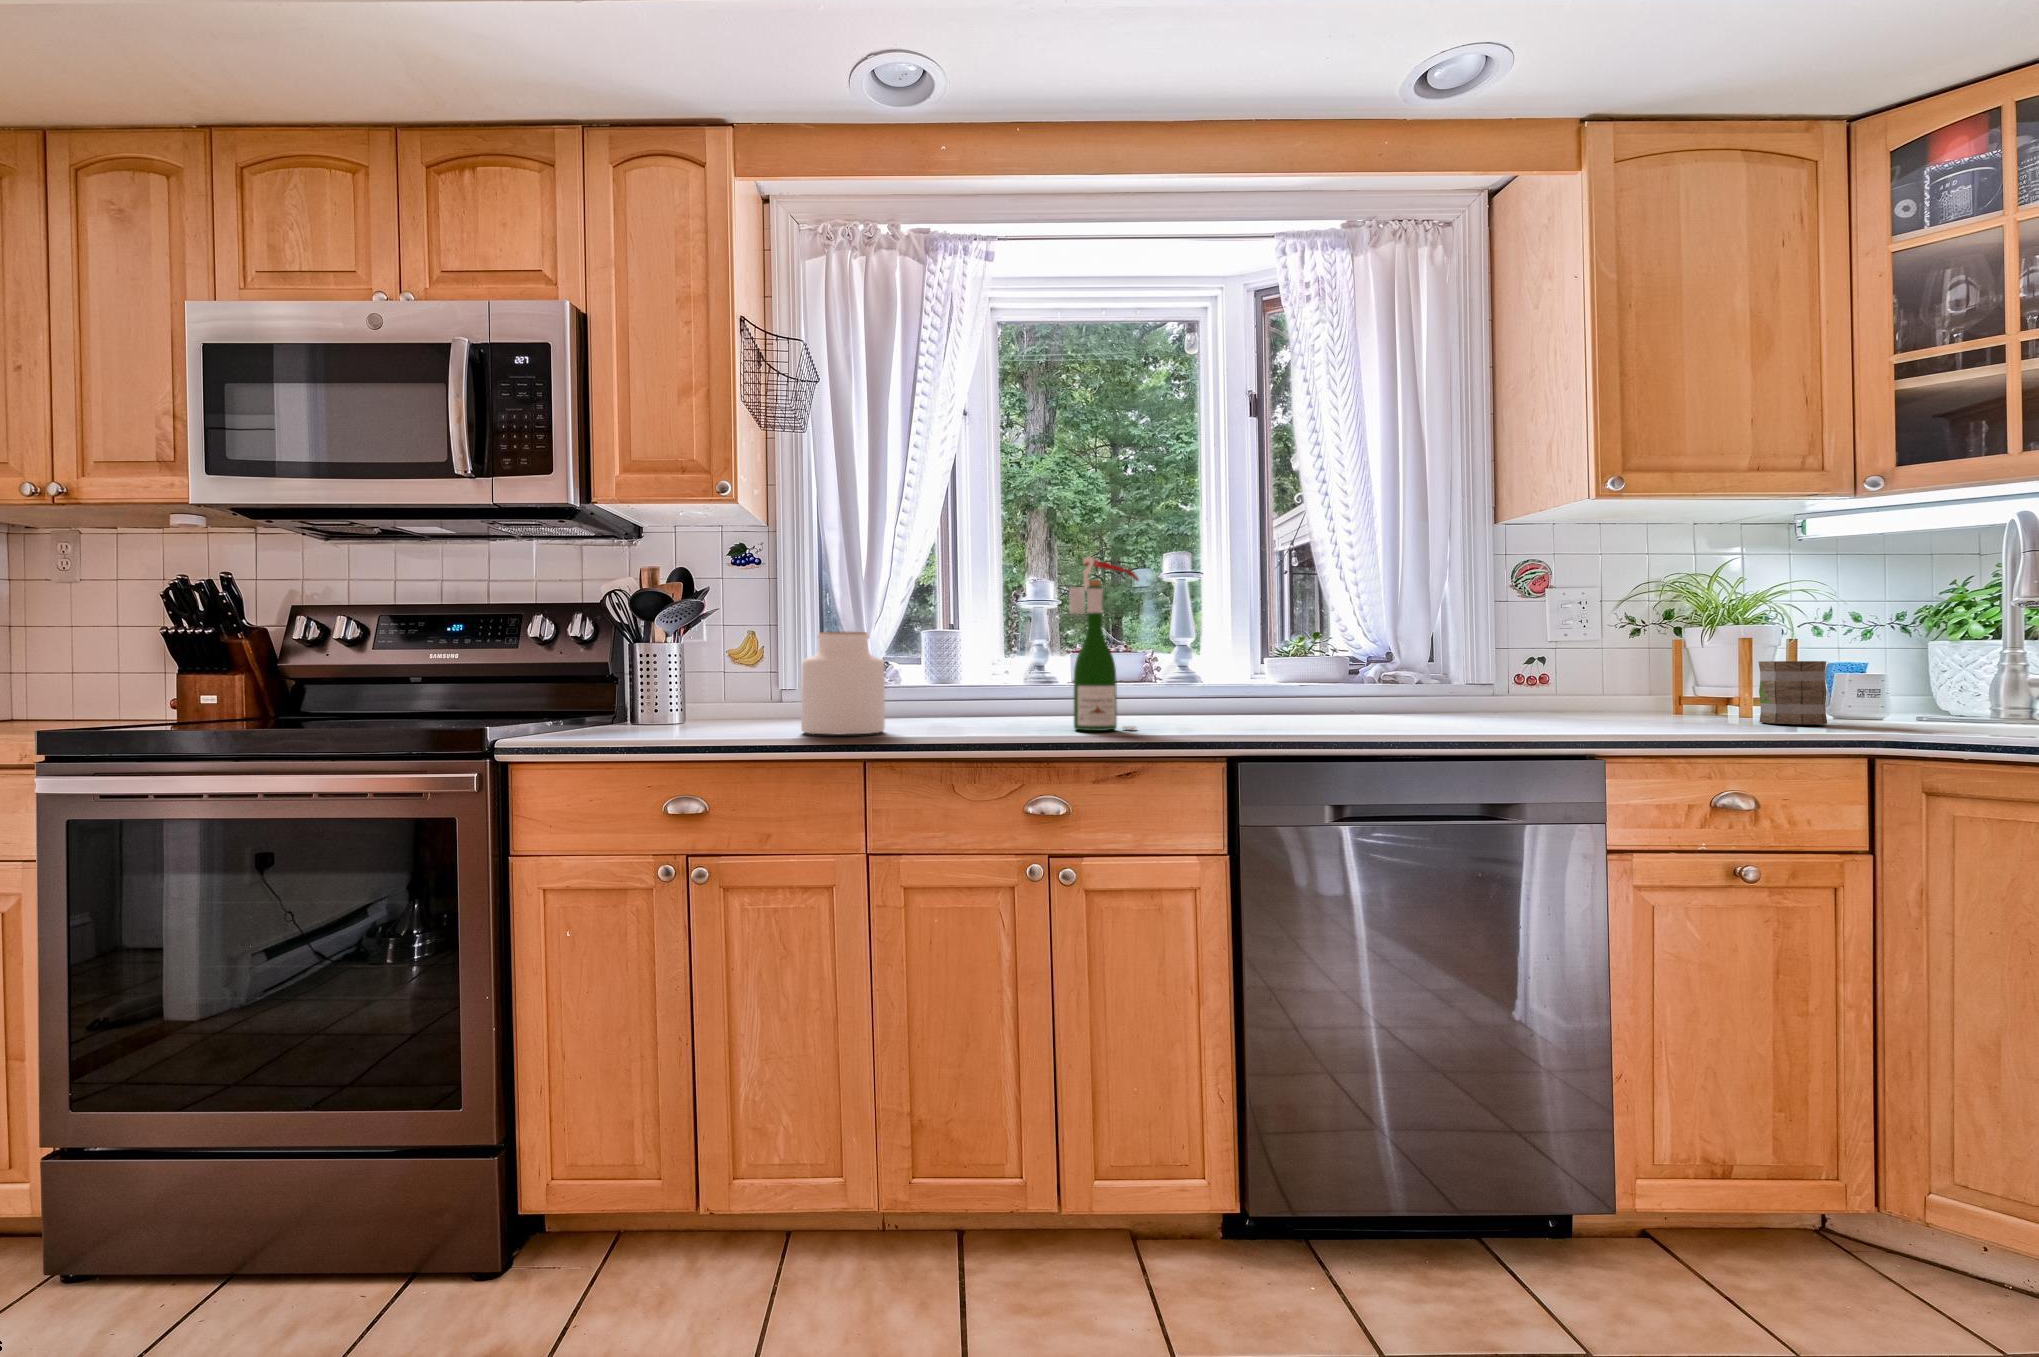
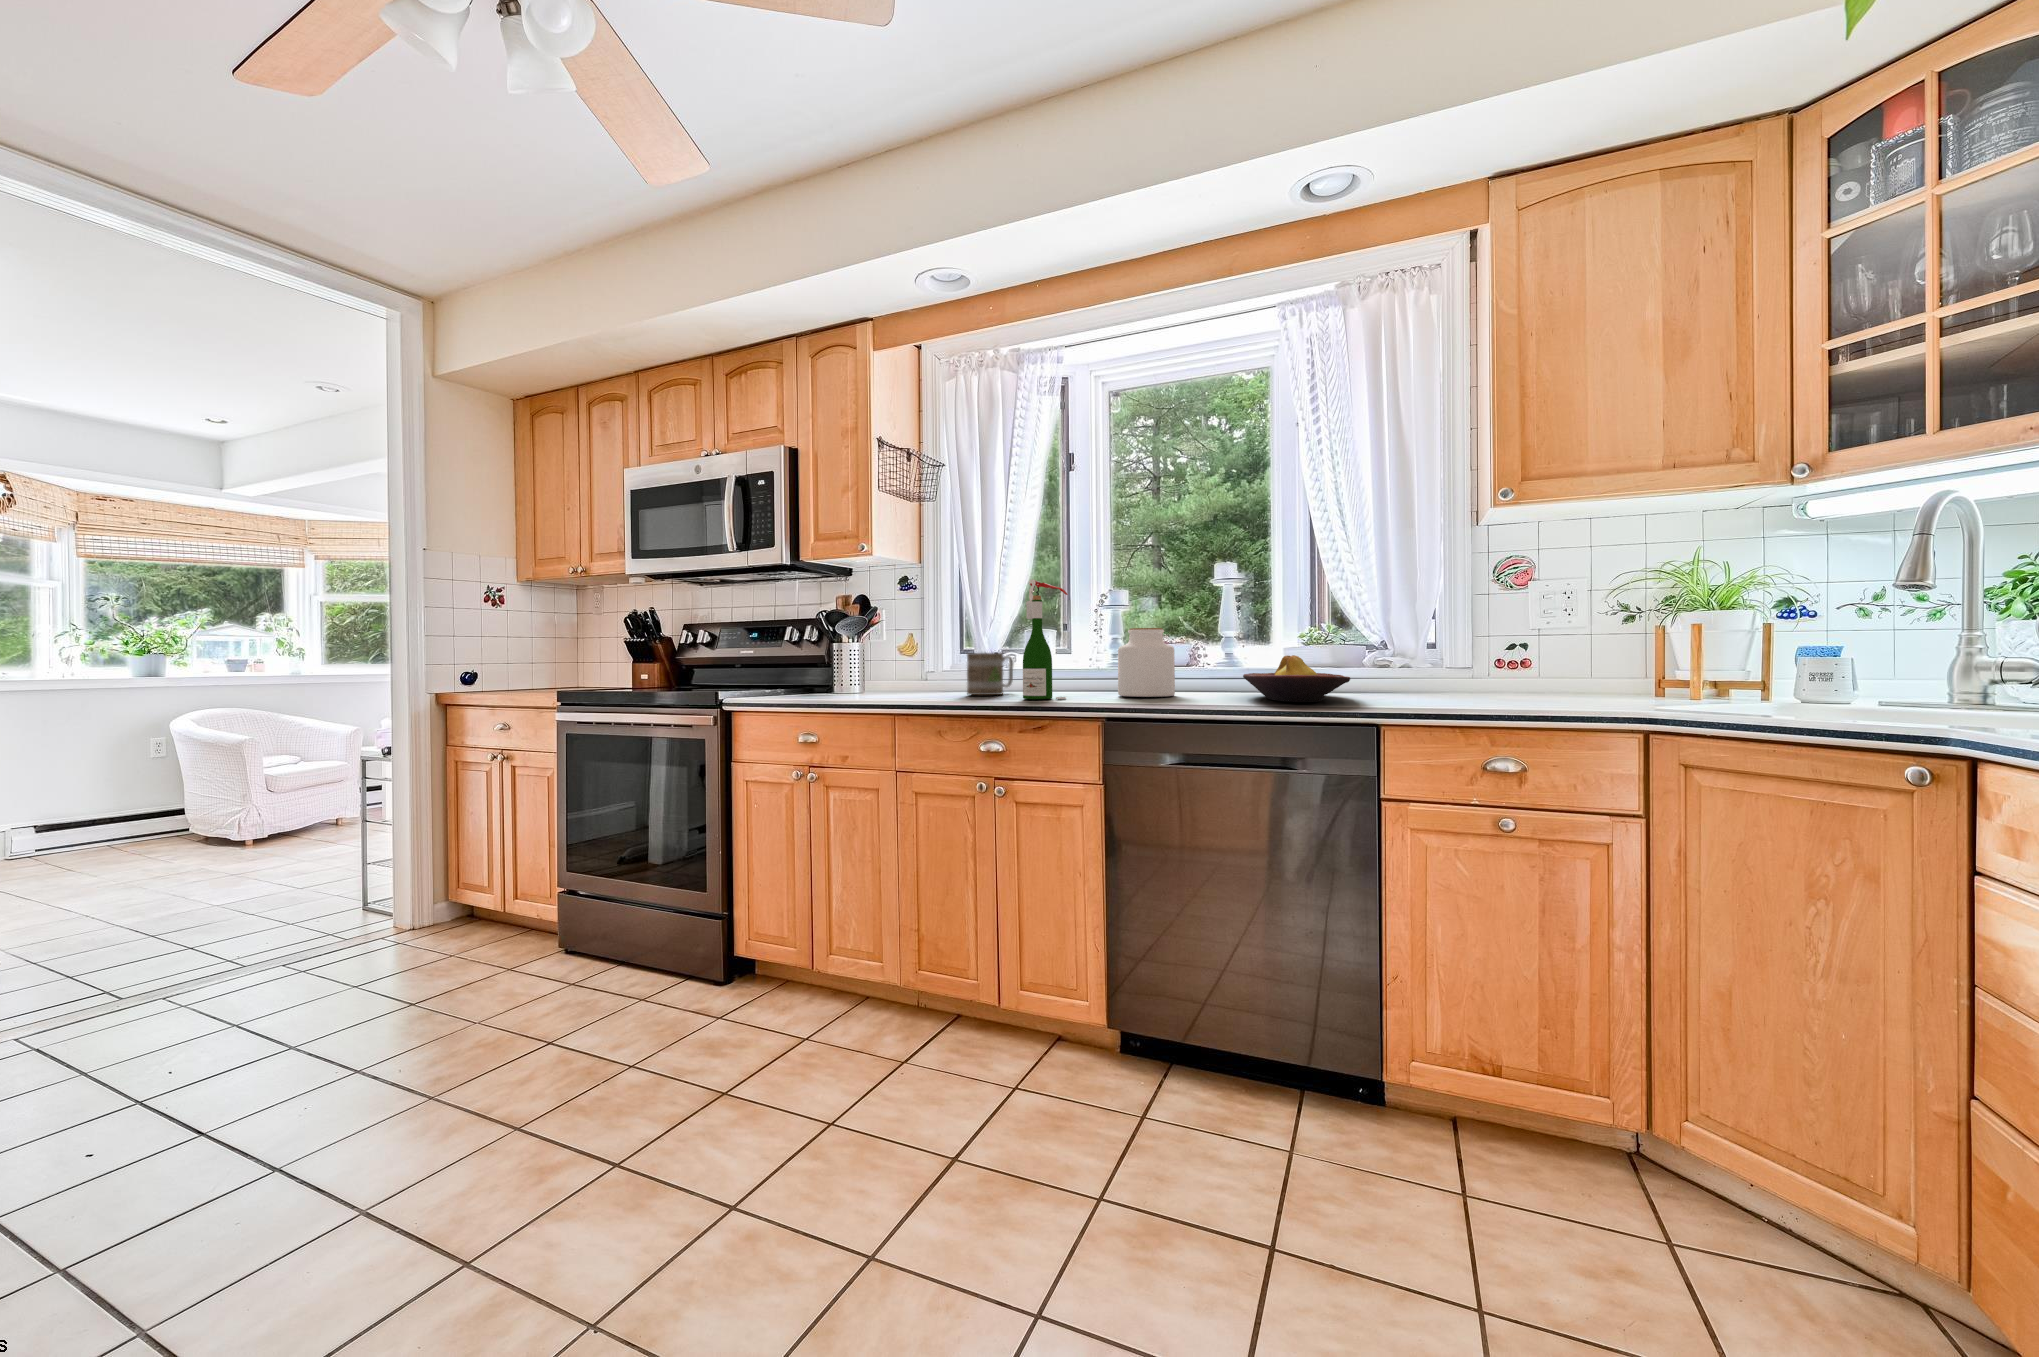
jar: present [801,632,885,734] -> present [1118,628,1175,697]
mug: present [1759,661,1827,724] -> present [967,653,1013,695]
fruit bowl: none [1327,669,1512,727] -> present [1243,655,1350,702]

